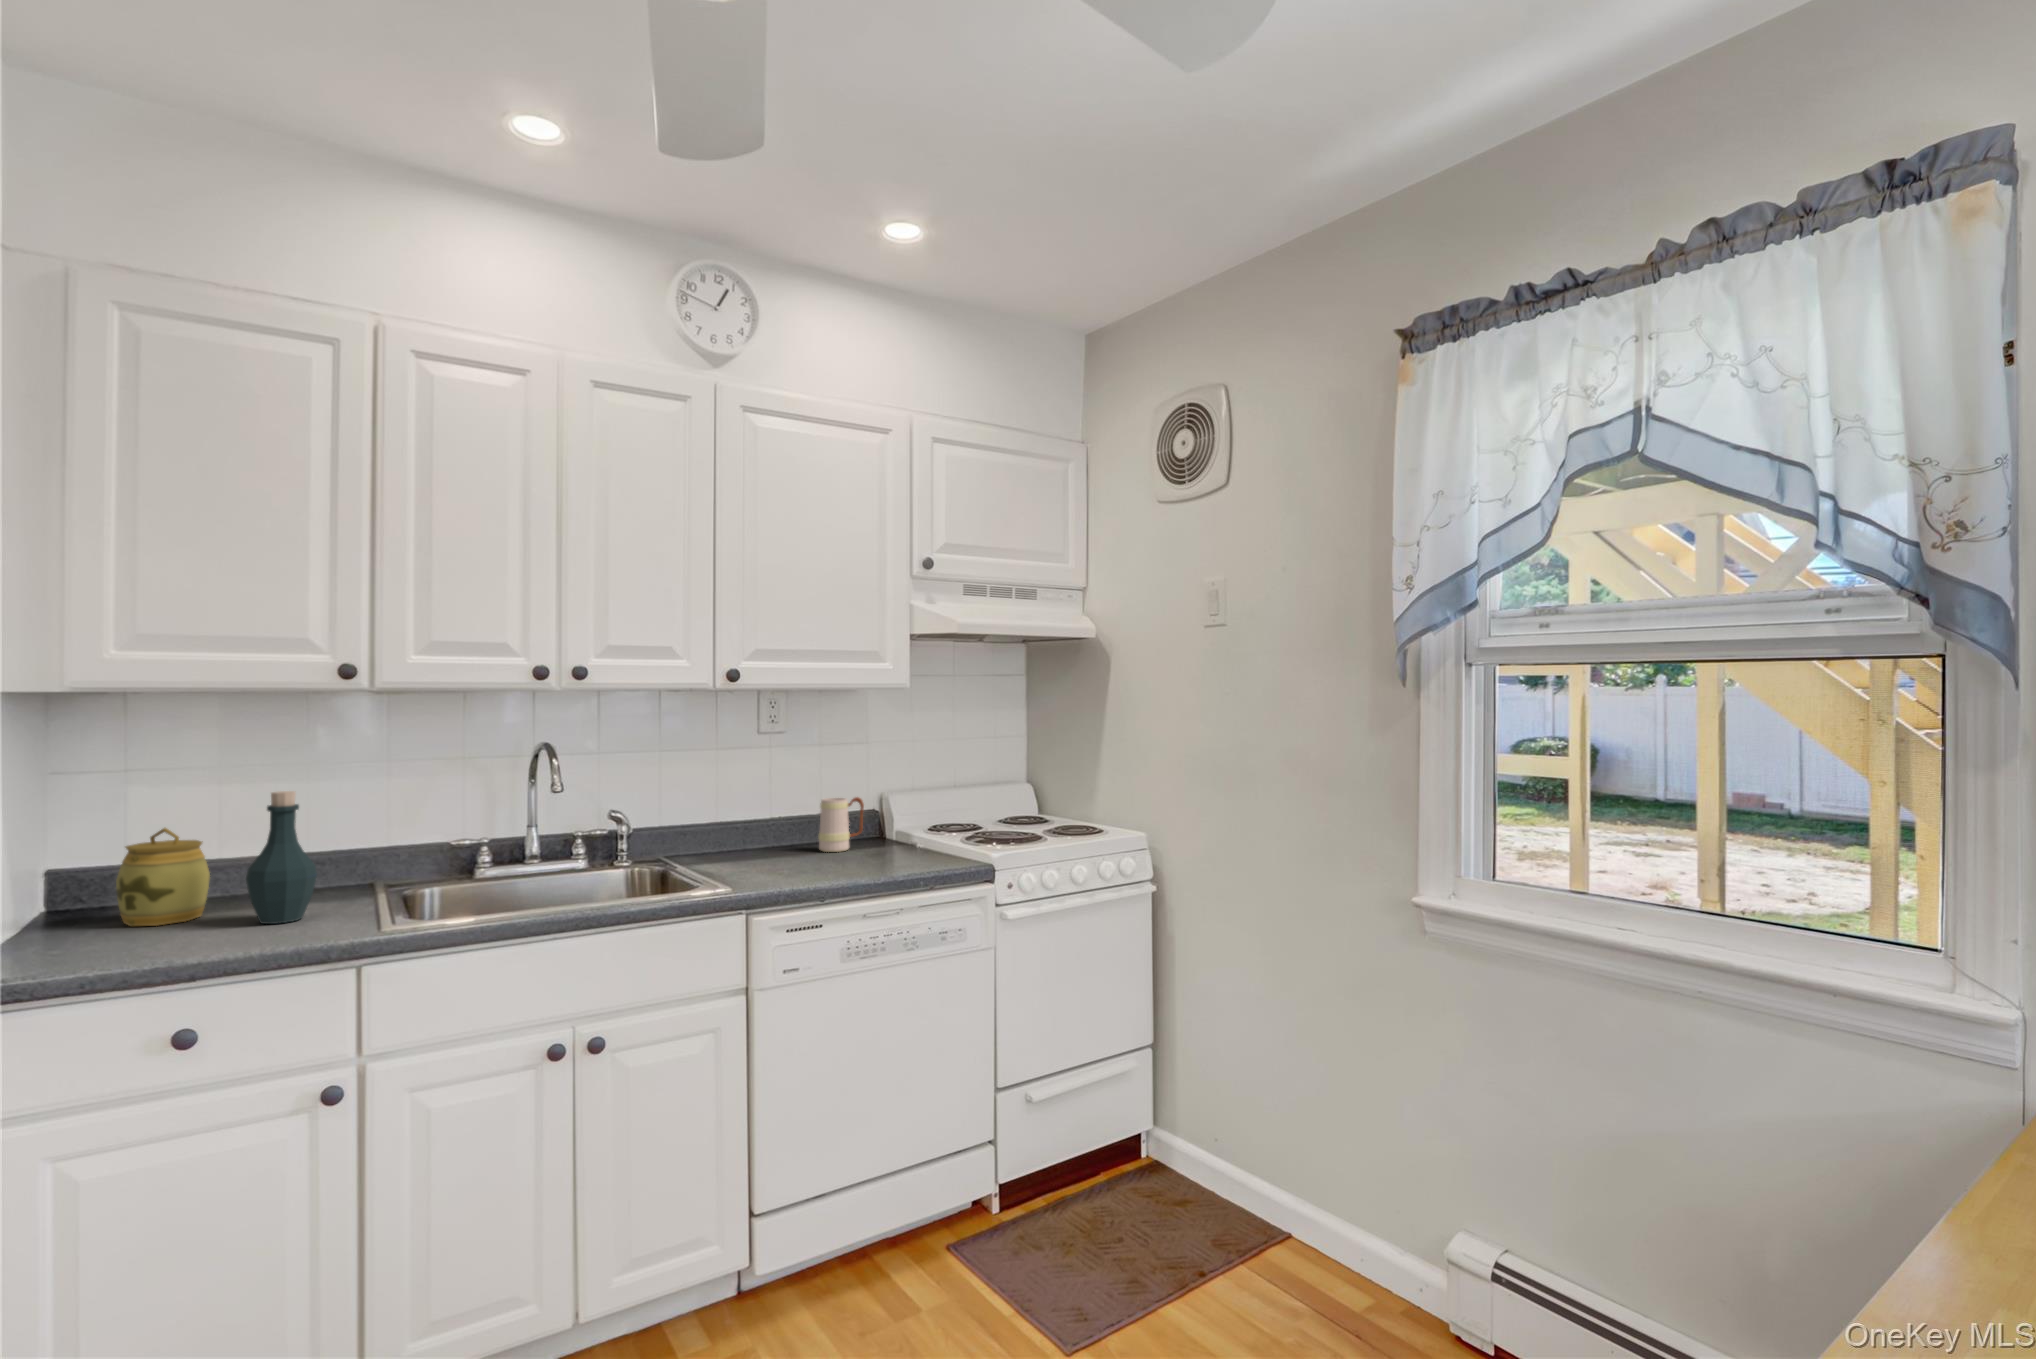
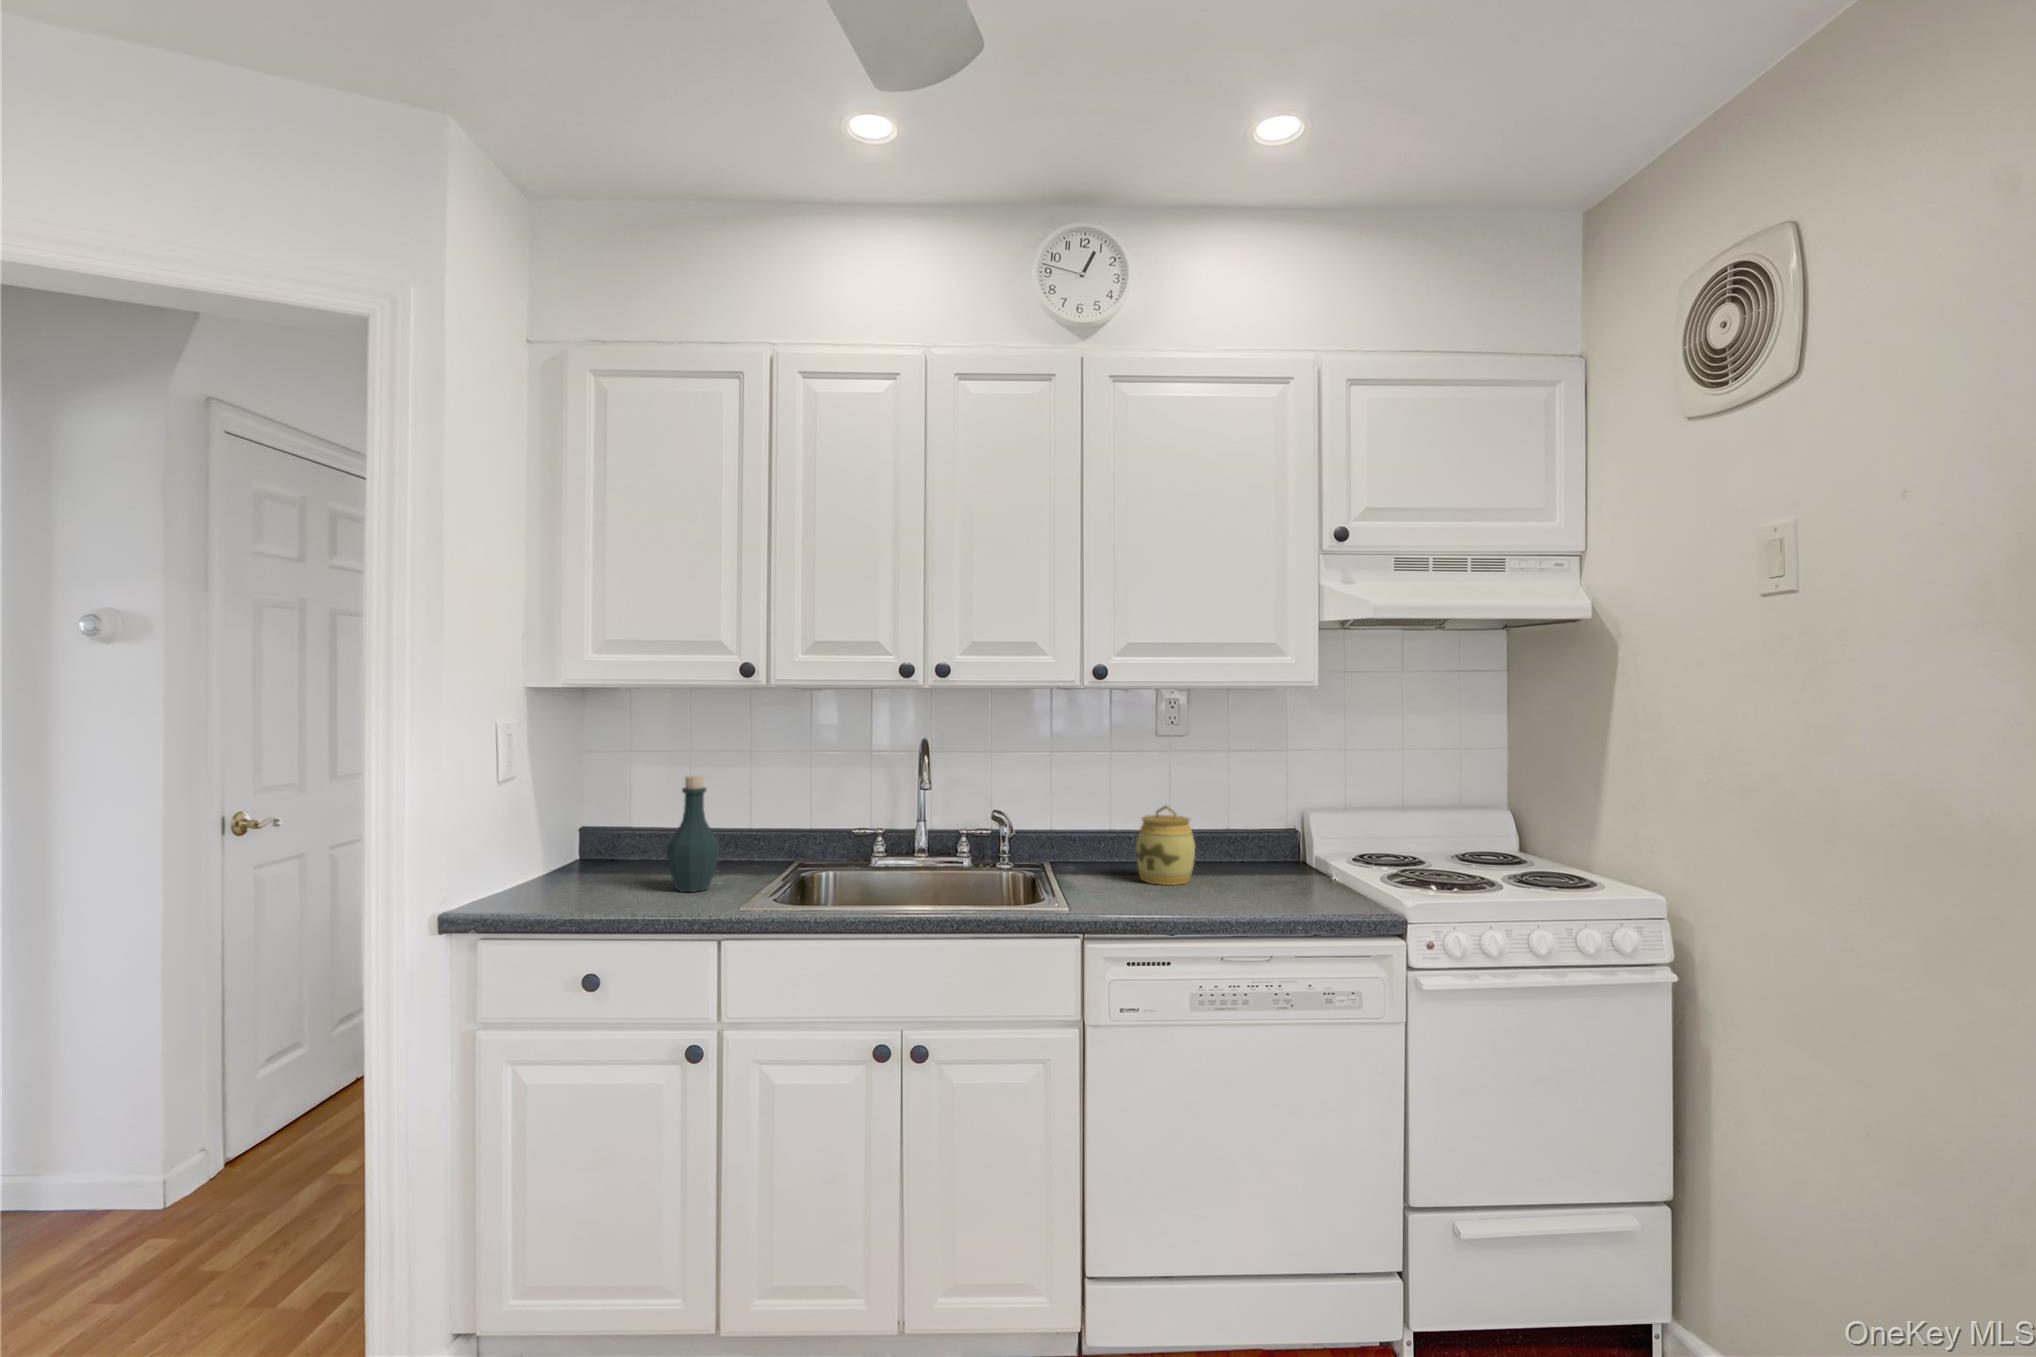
mug: present [819,797,864,852] -> none [1216,812,1268,875]
jar: present [116,828,210,926] -> present [1136,805,1195,885]

